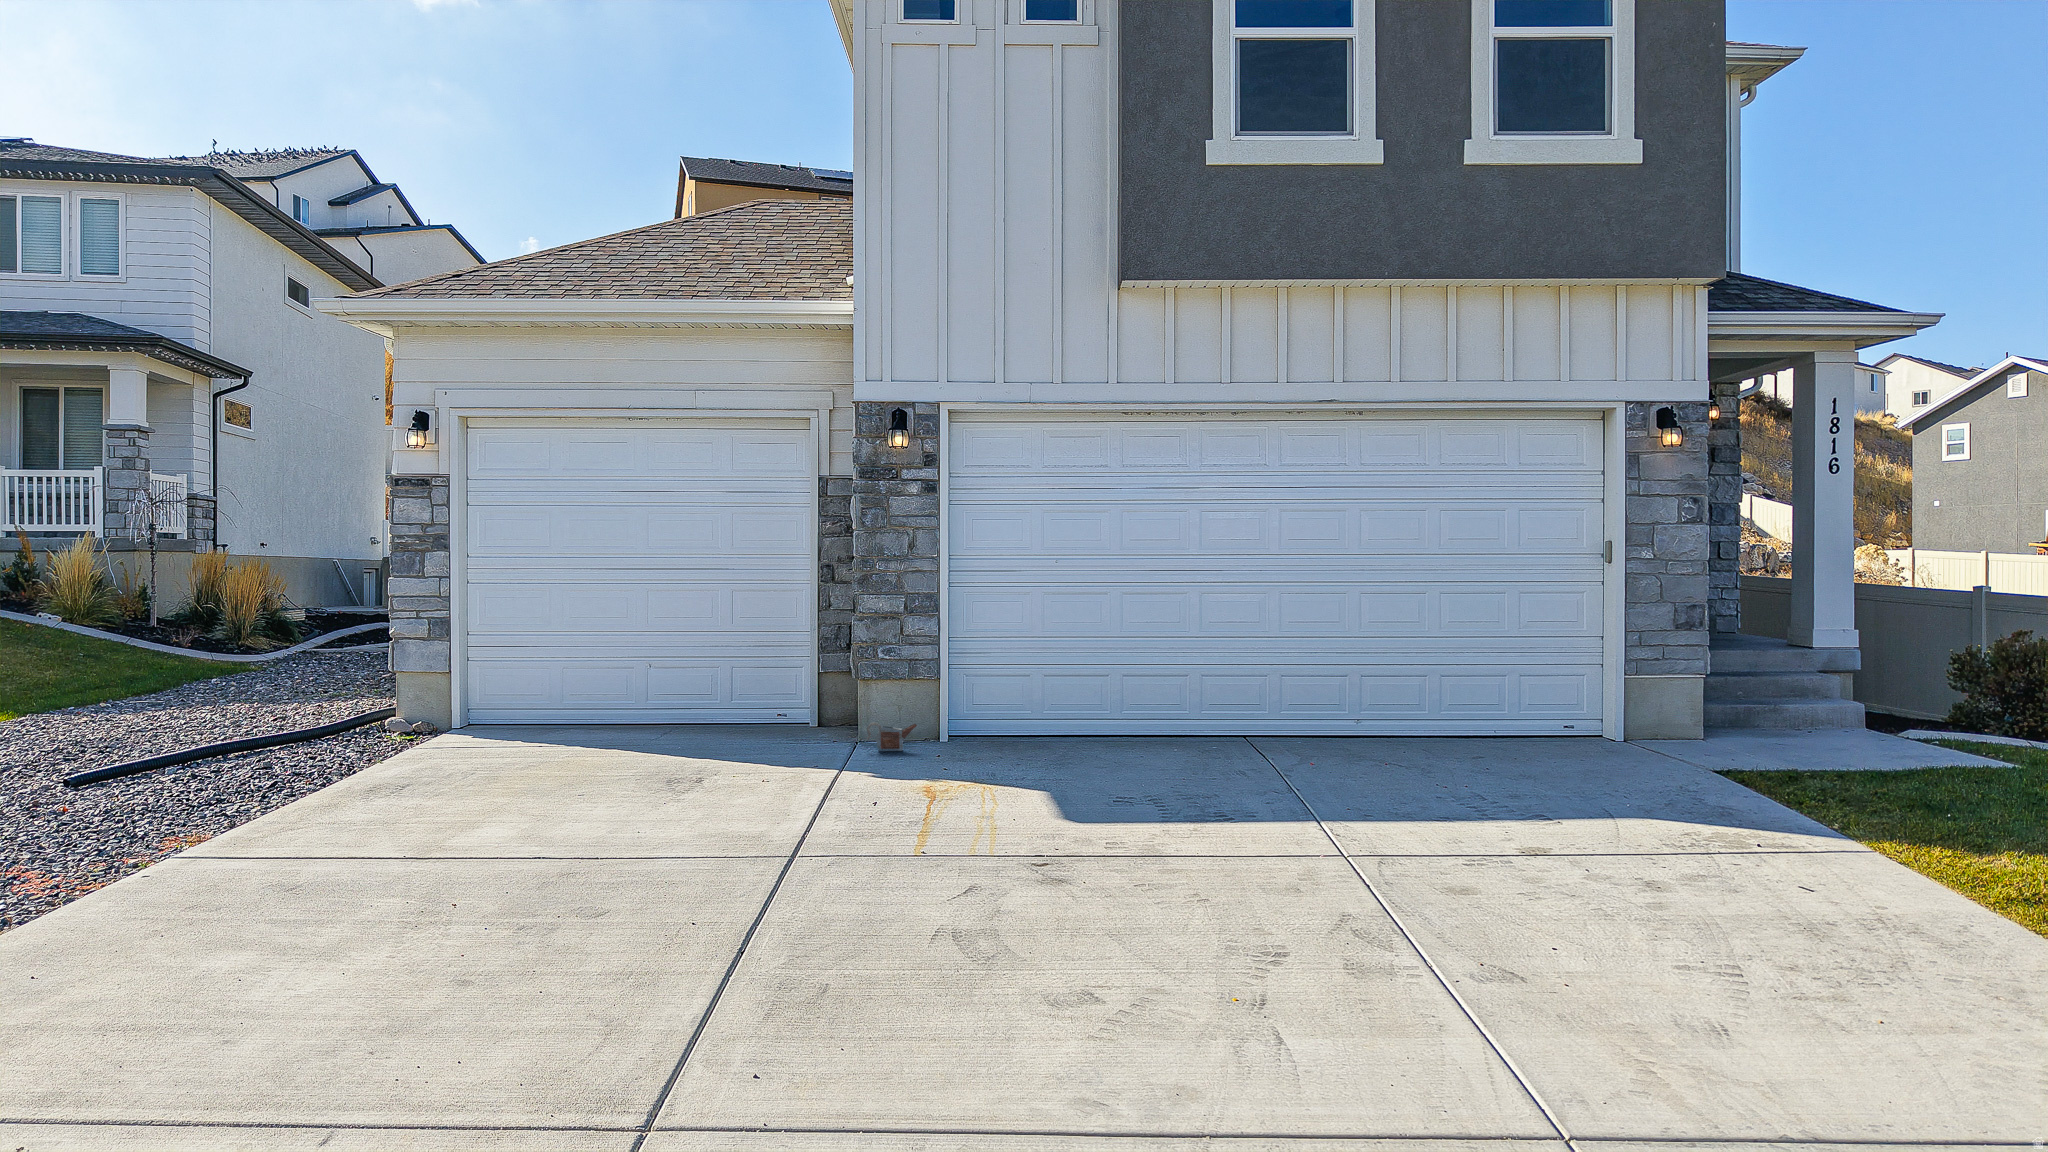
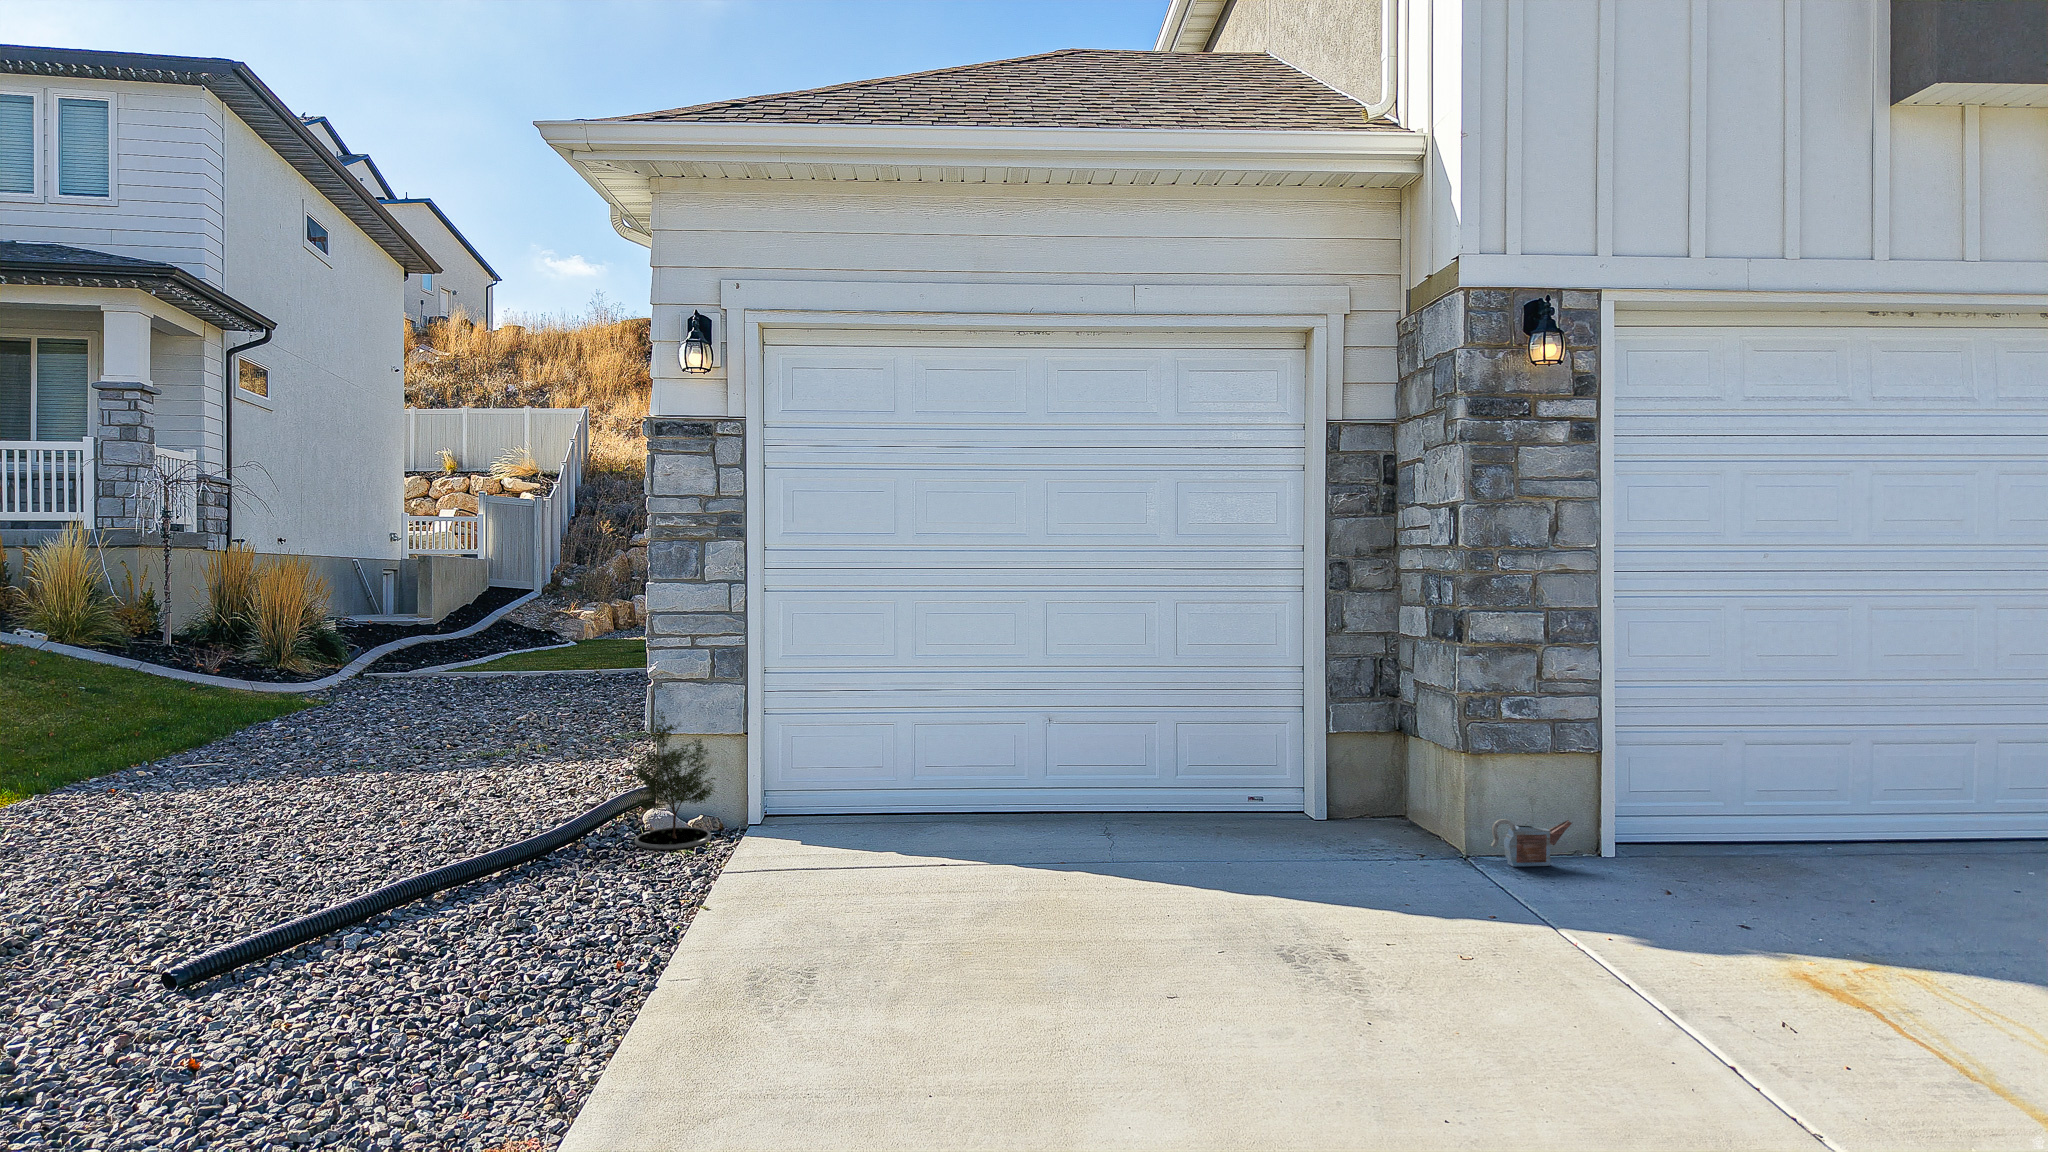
potted tree: none [367,656,429,741] -> present [633,710,716,850]

